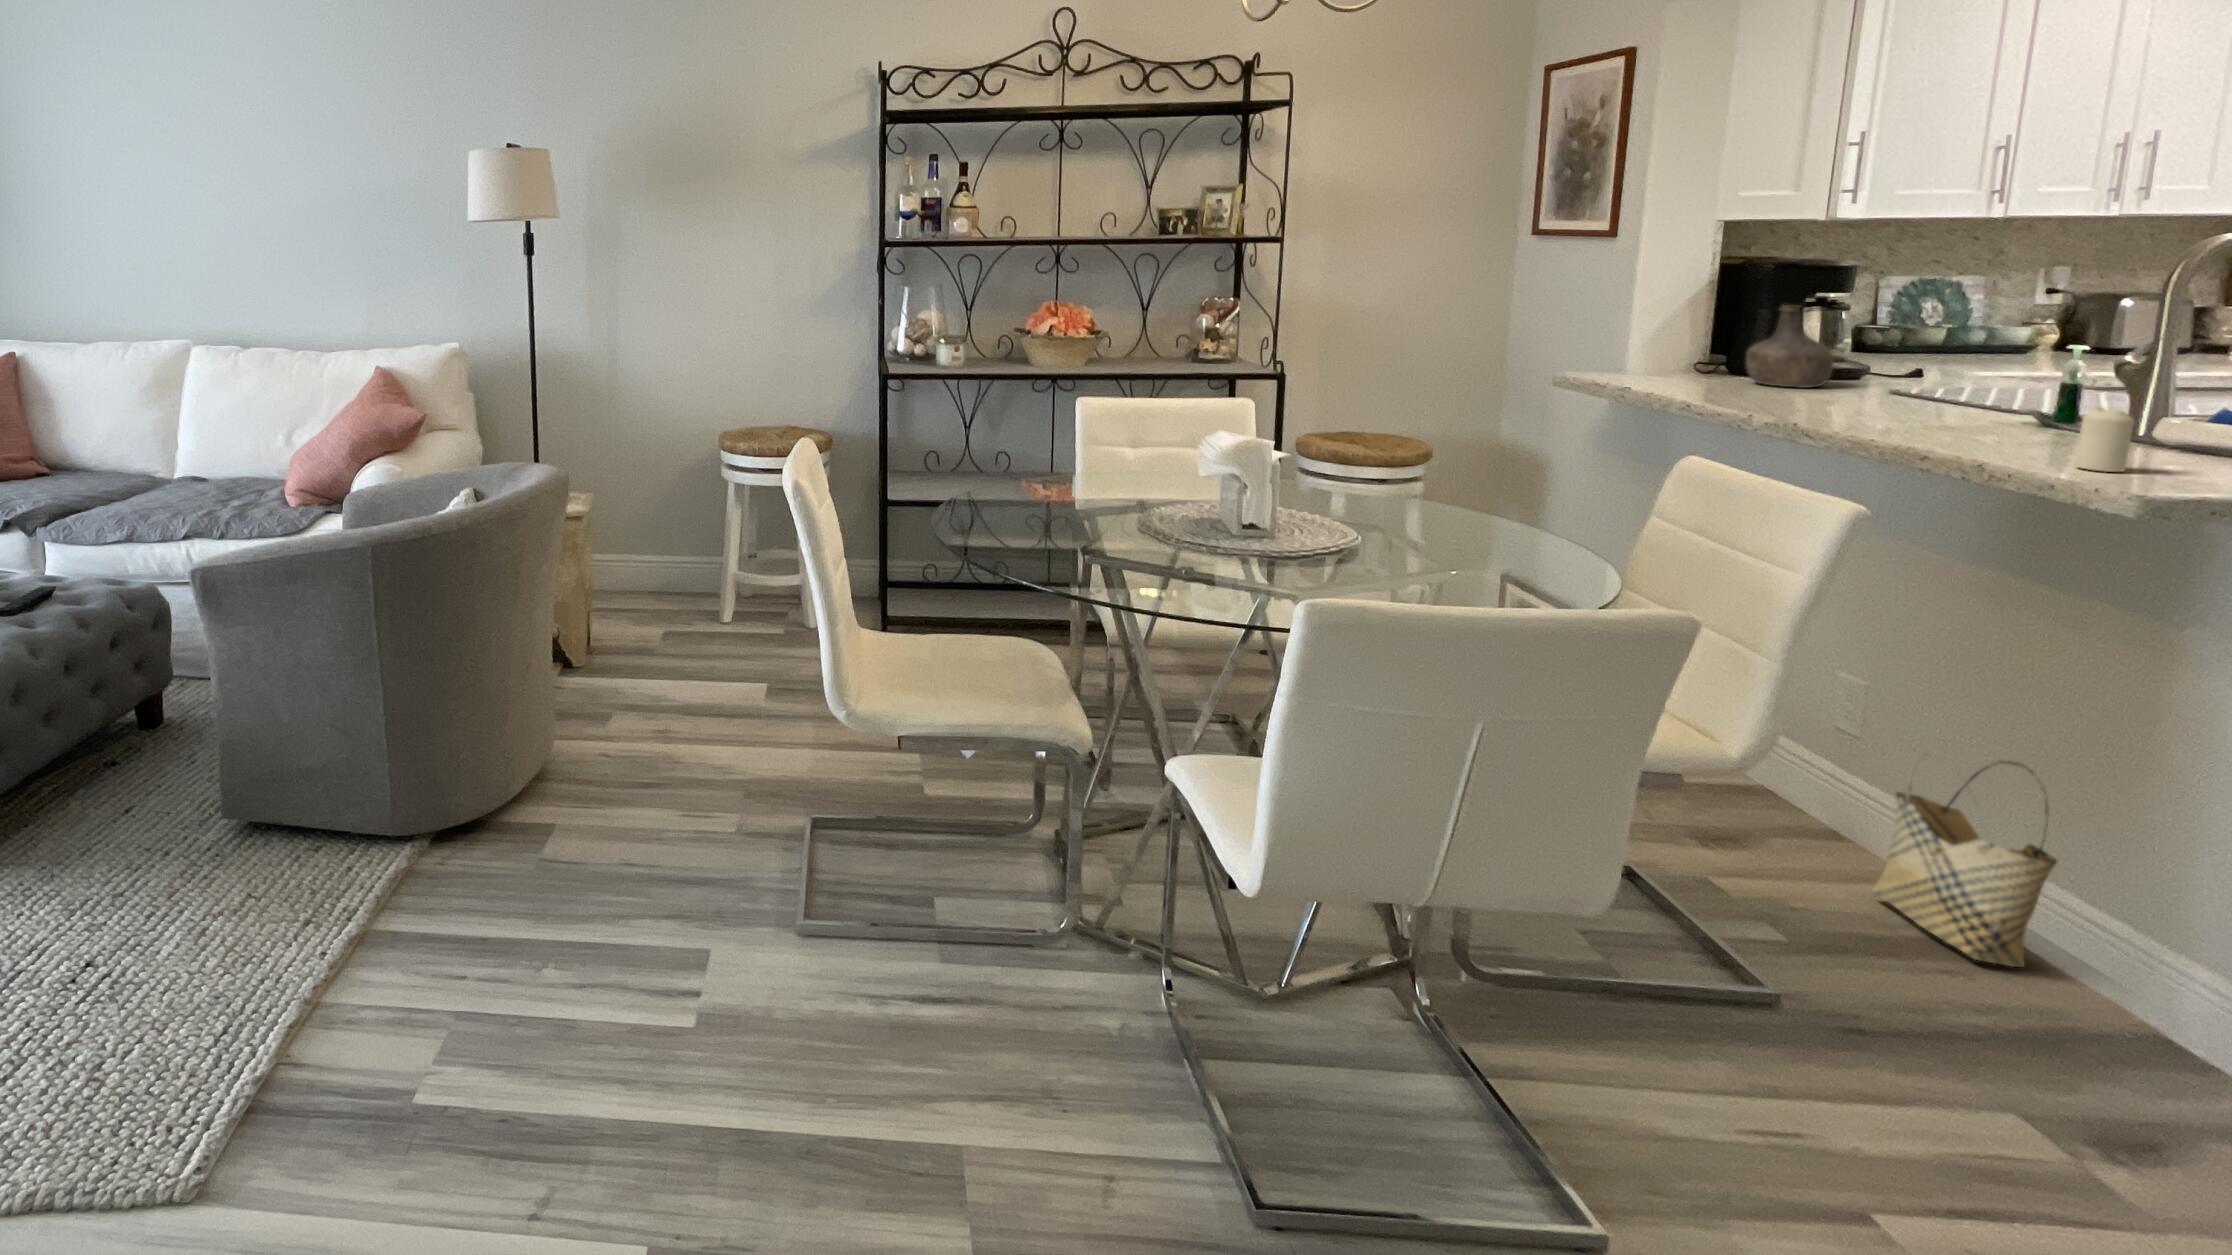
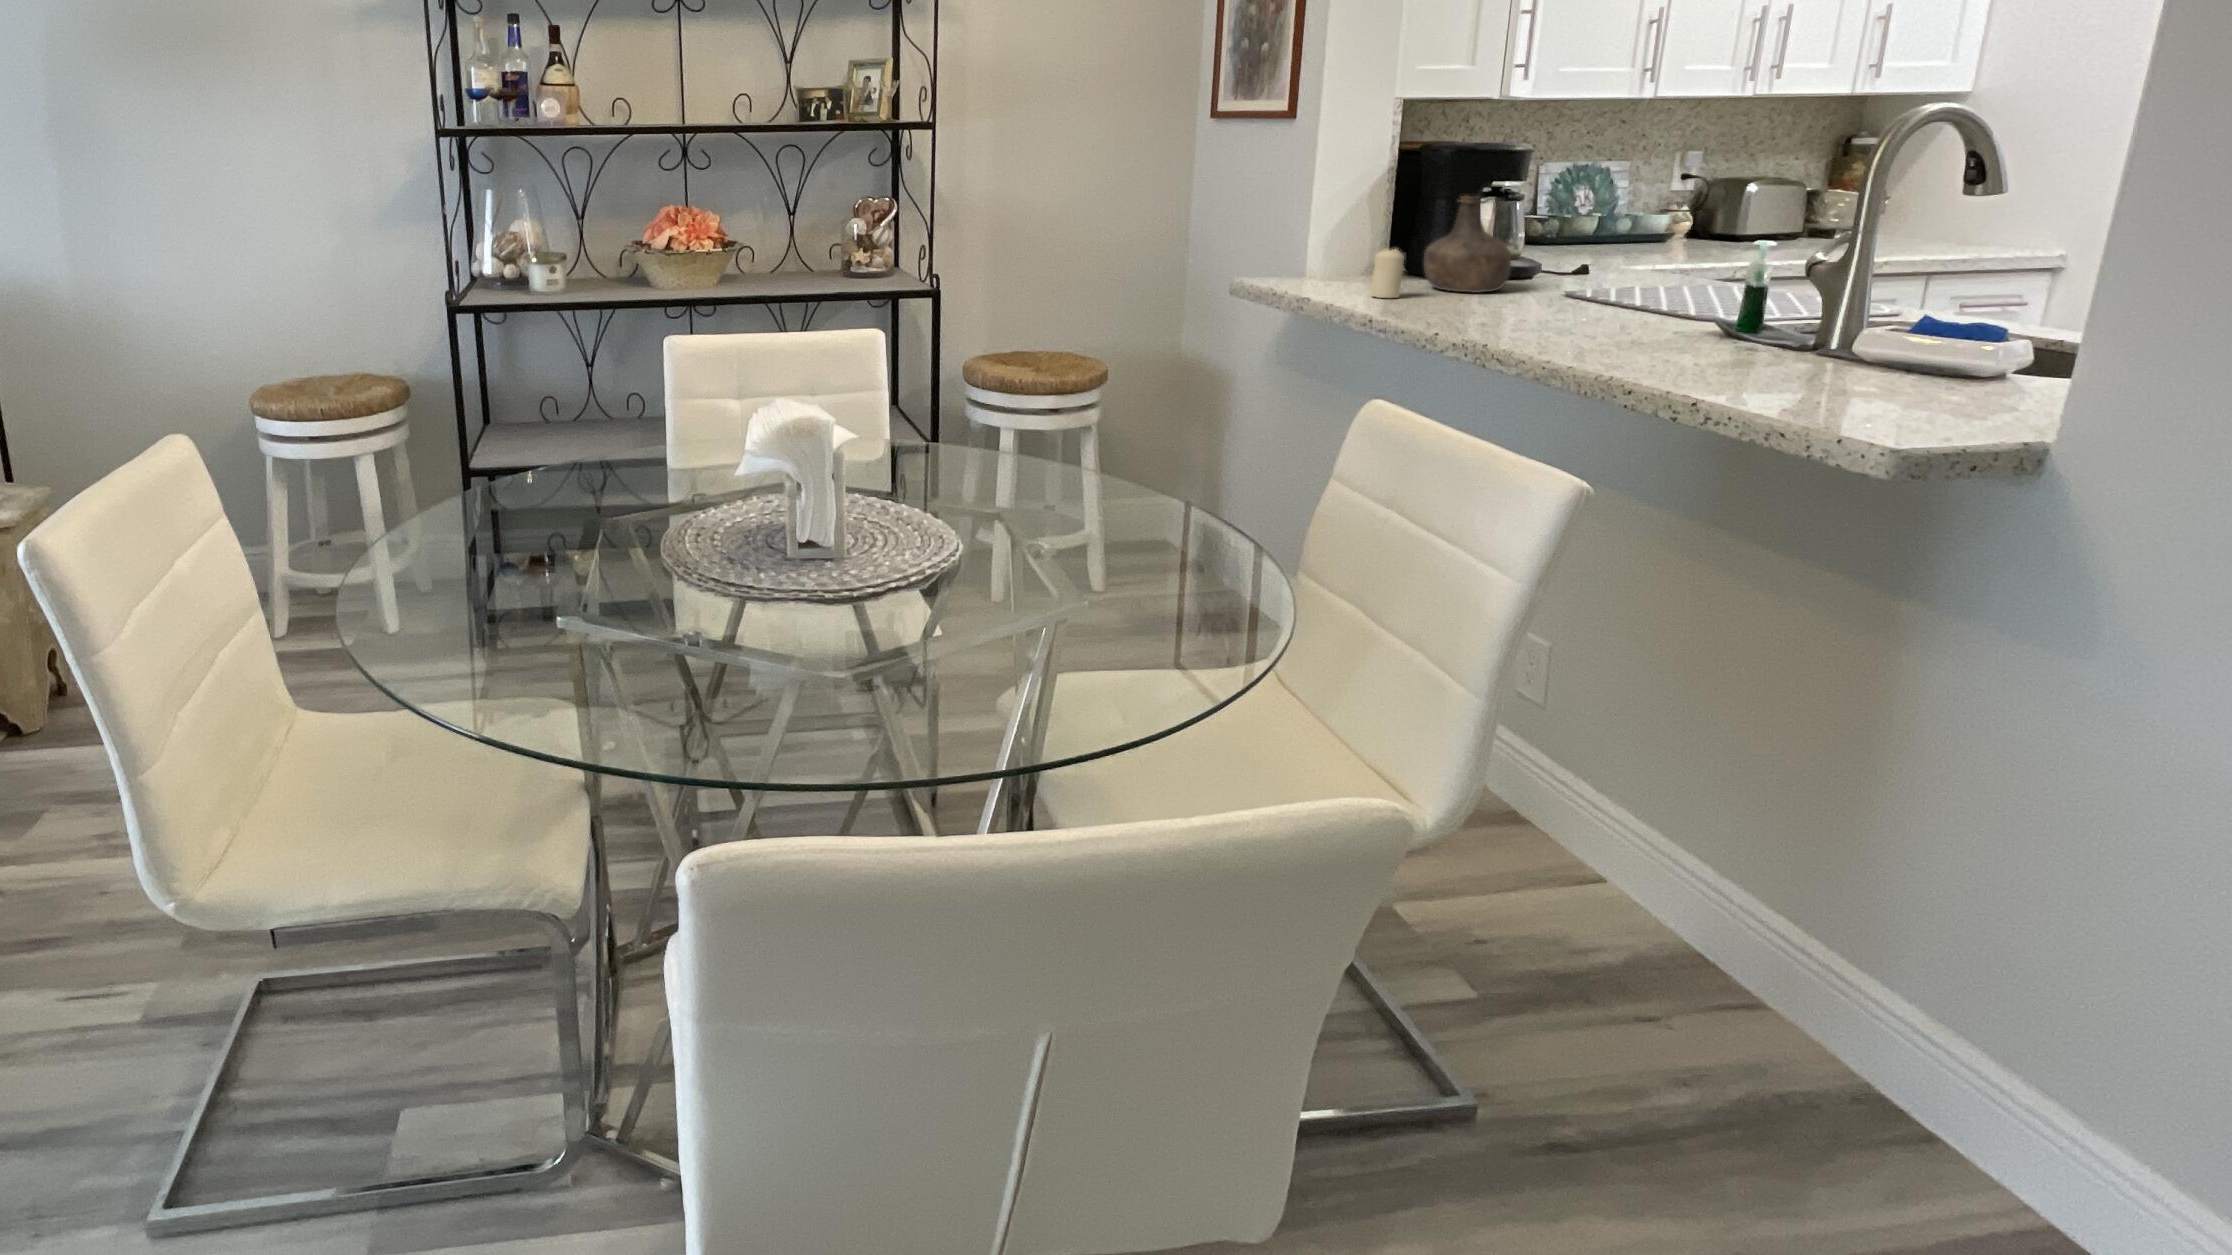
candle: present [2075,408,2134,472] -> present [1370,248,1404,298]
woven basket: present [1872,754,2057,967] -> none [1559,753,1764,1006]

